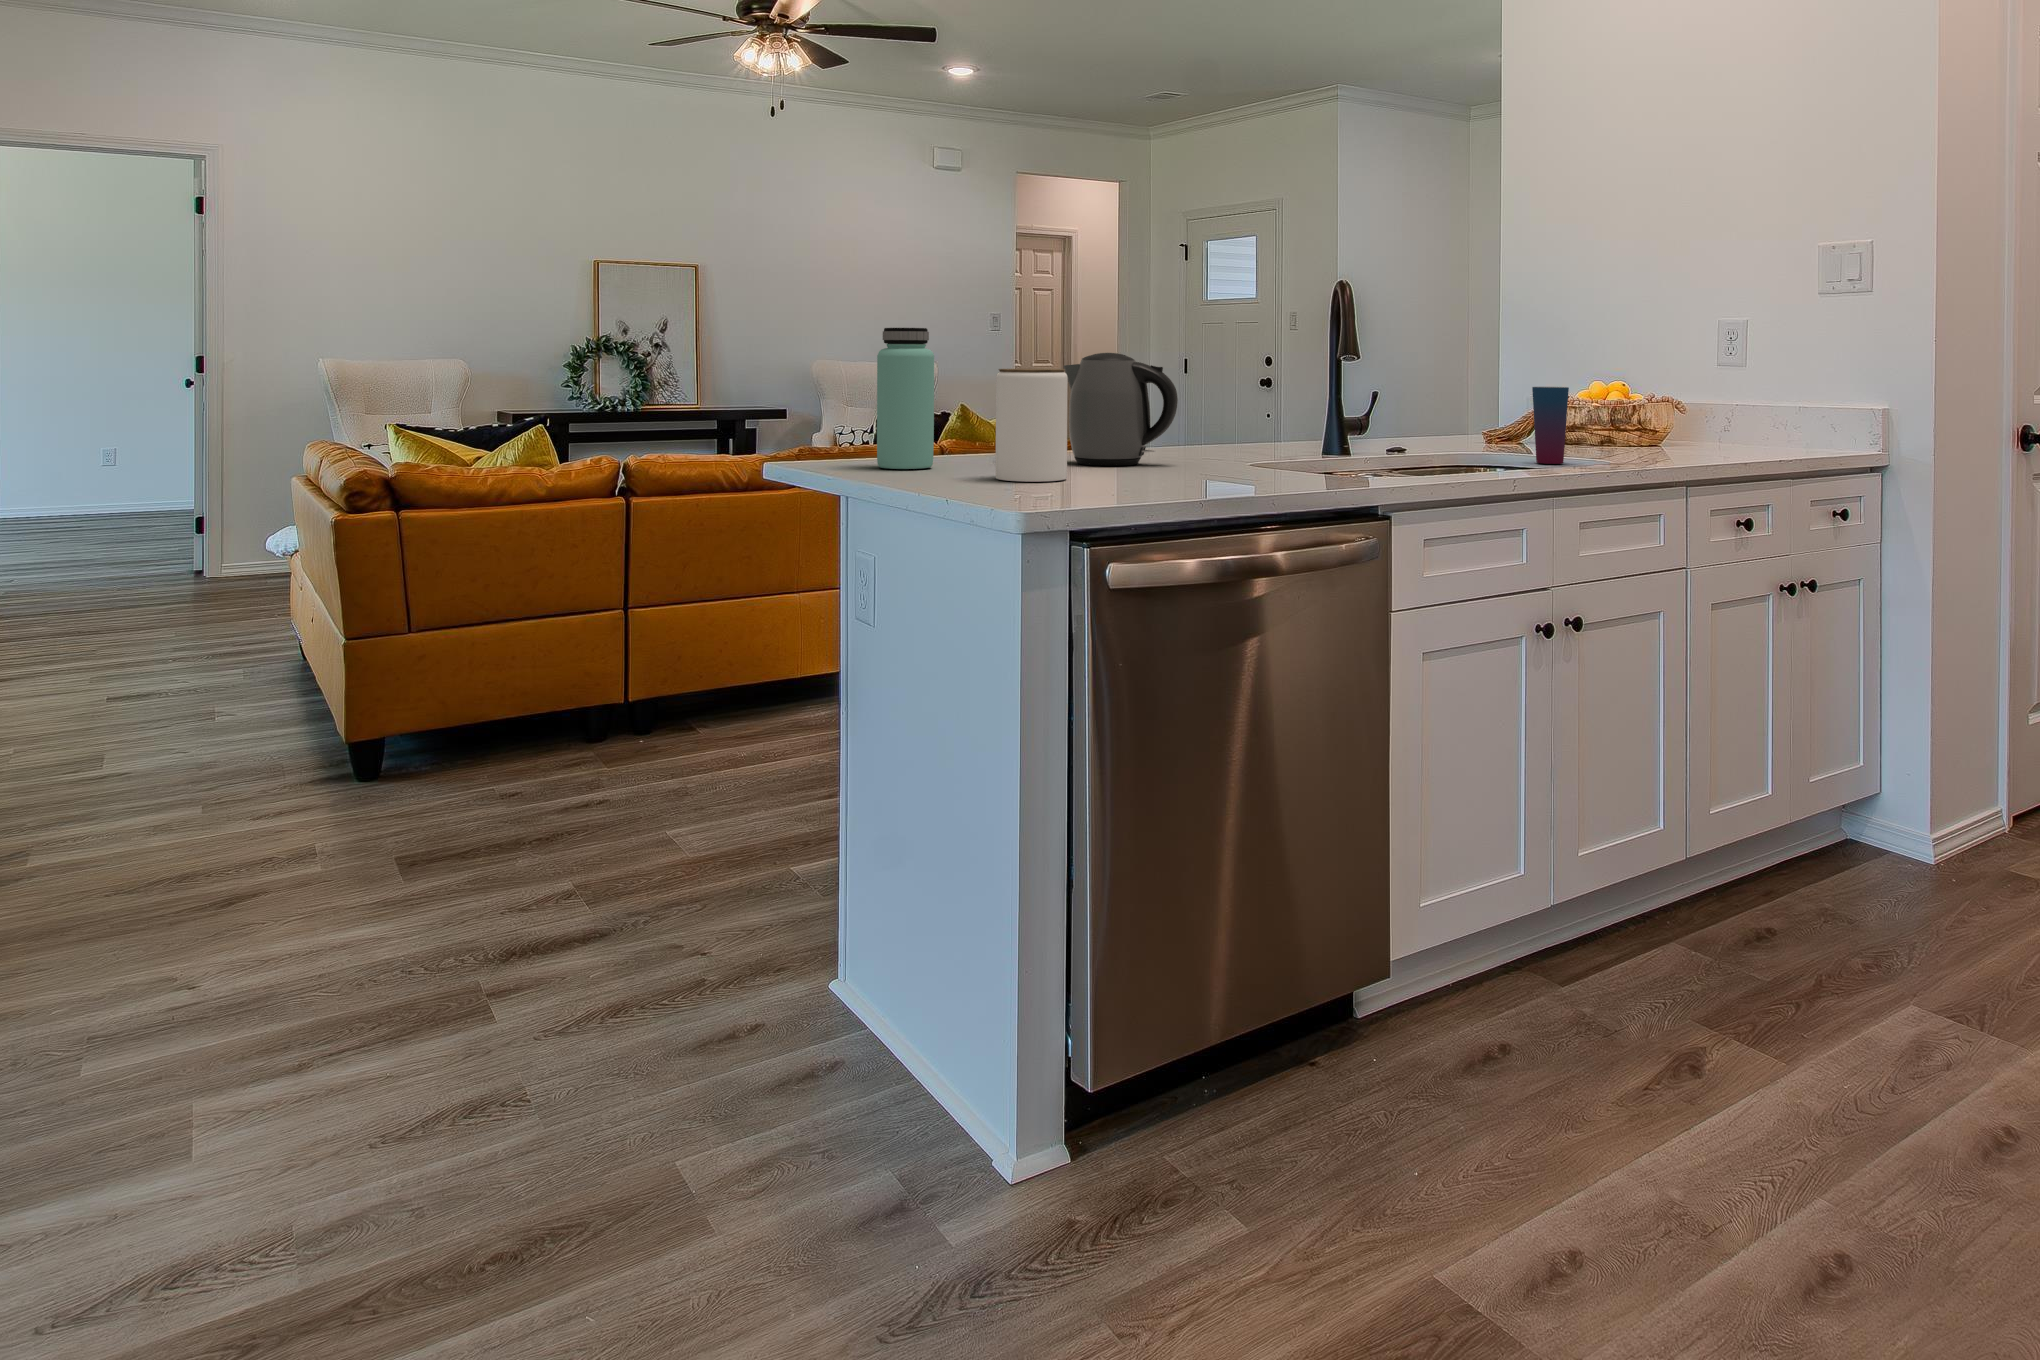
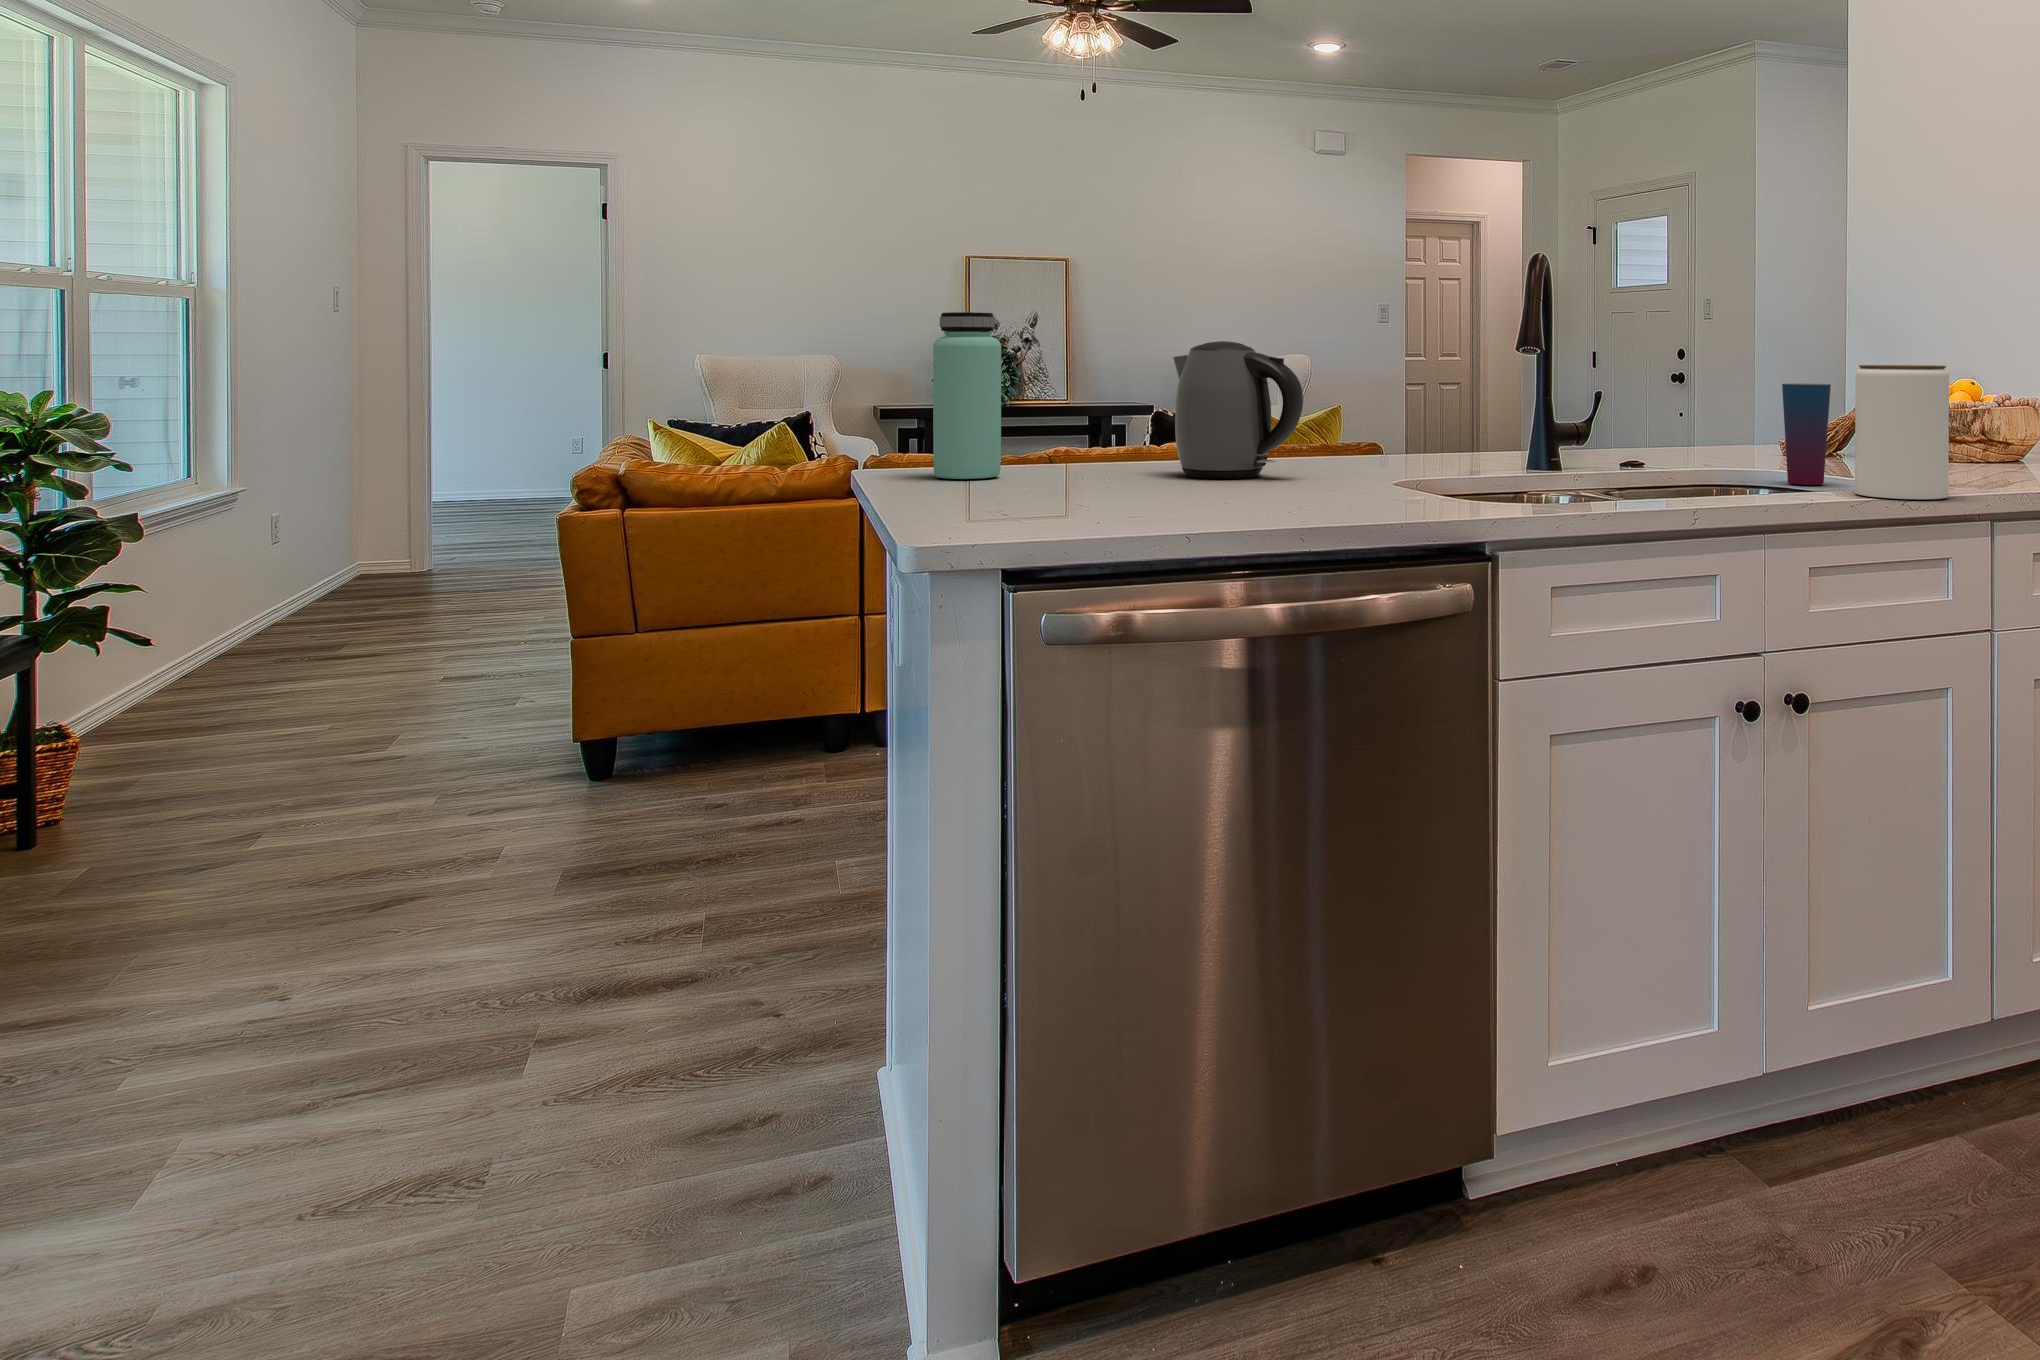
jar: present [996,369,1068,482] -> present [1855,365,1949,499]

